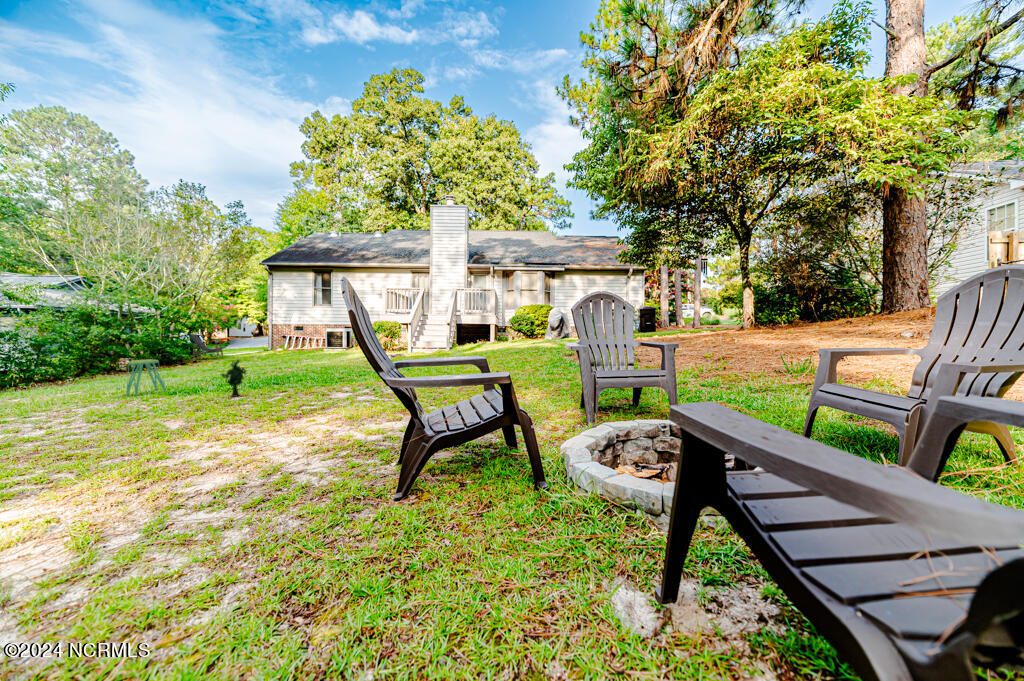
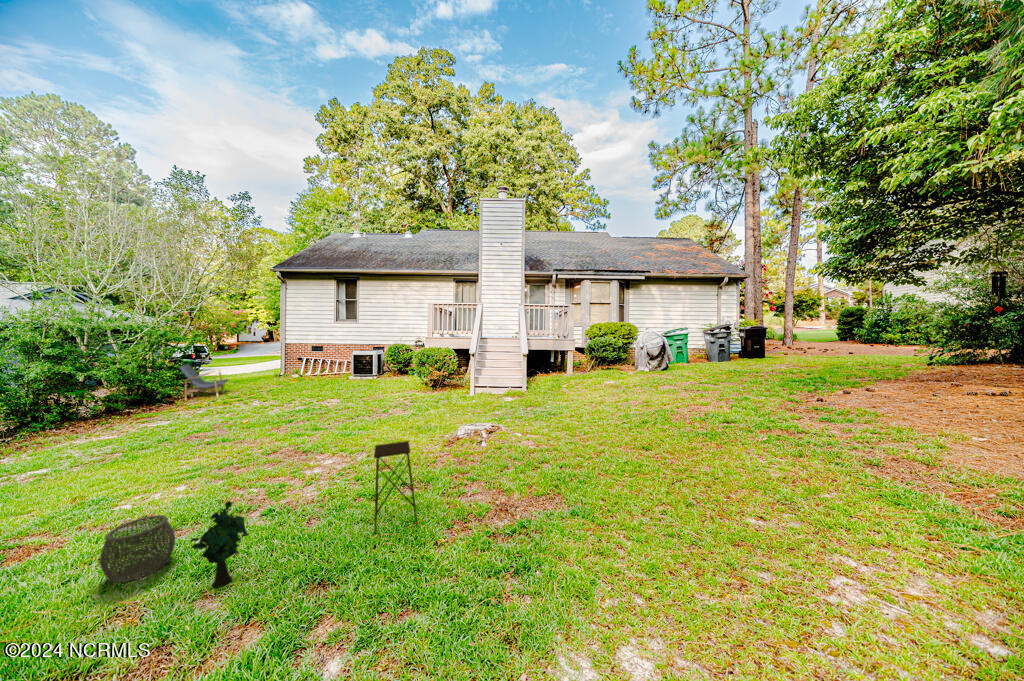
side table: none [312,346,339,387] -> present [374,441,417,534]
stool: present [127,359,166,395] -> none [19,470,98,555]
woven basket: none [177,373,211,398] -> present [99,515,175,583]

